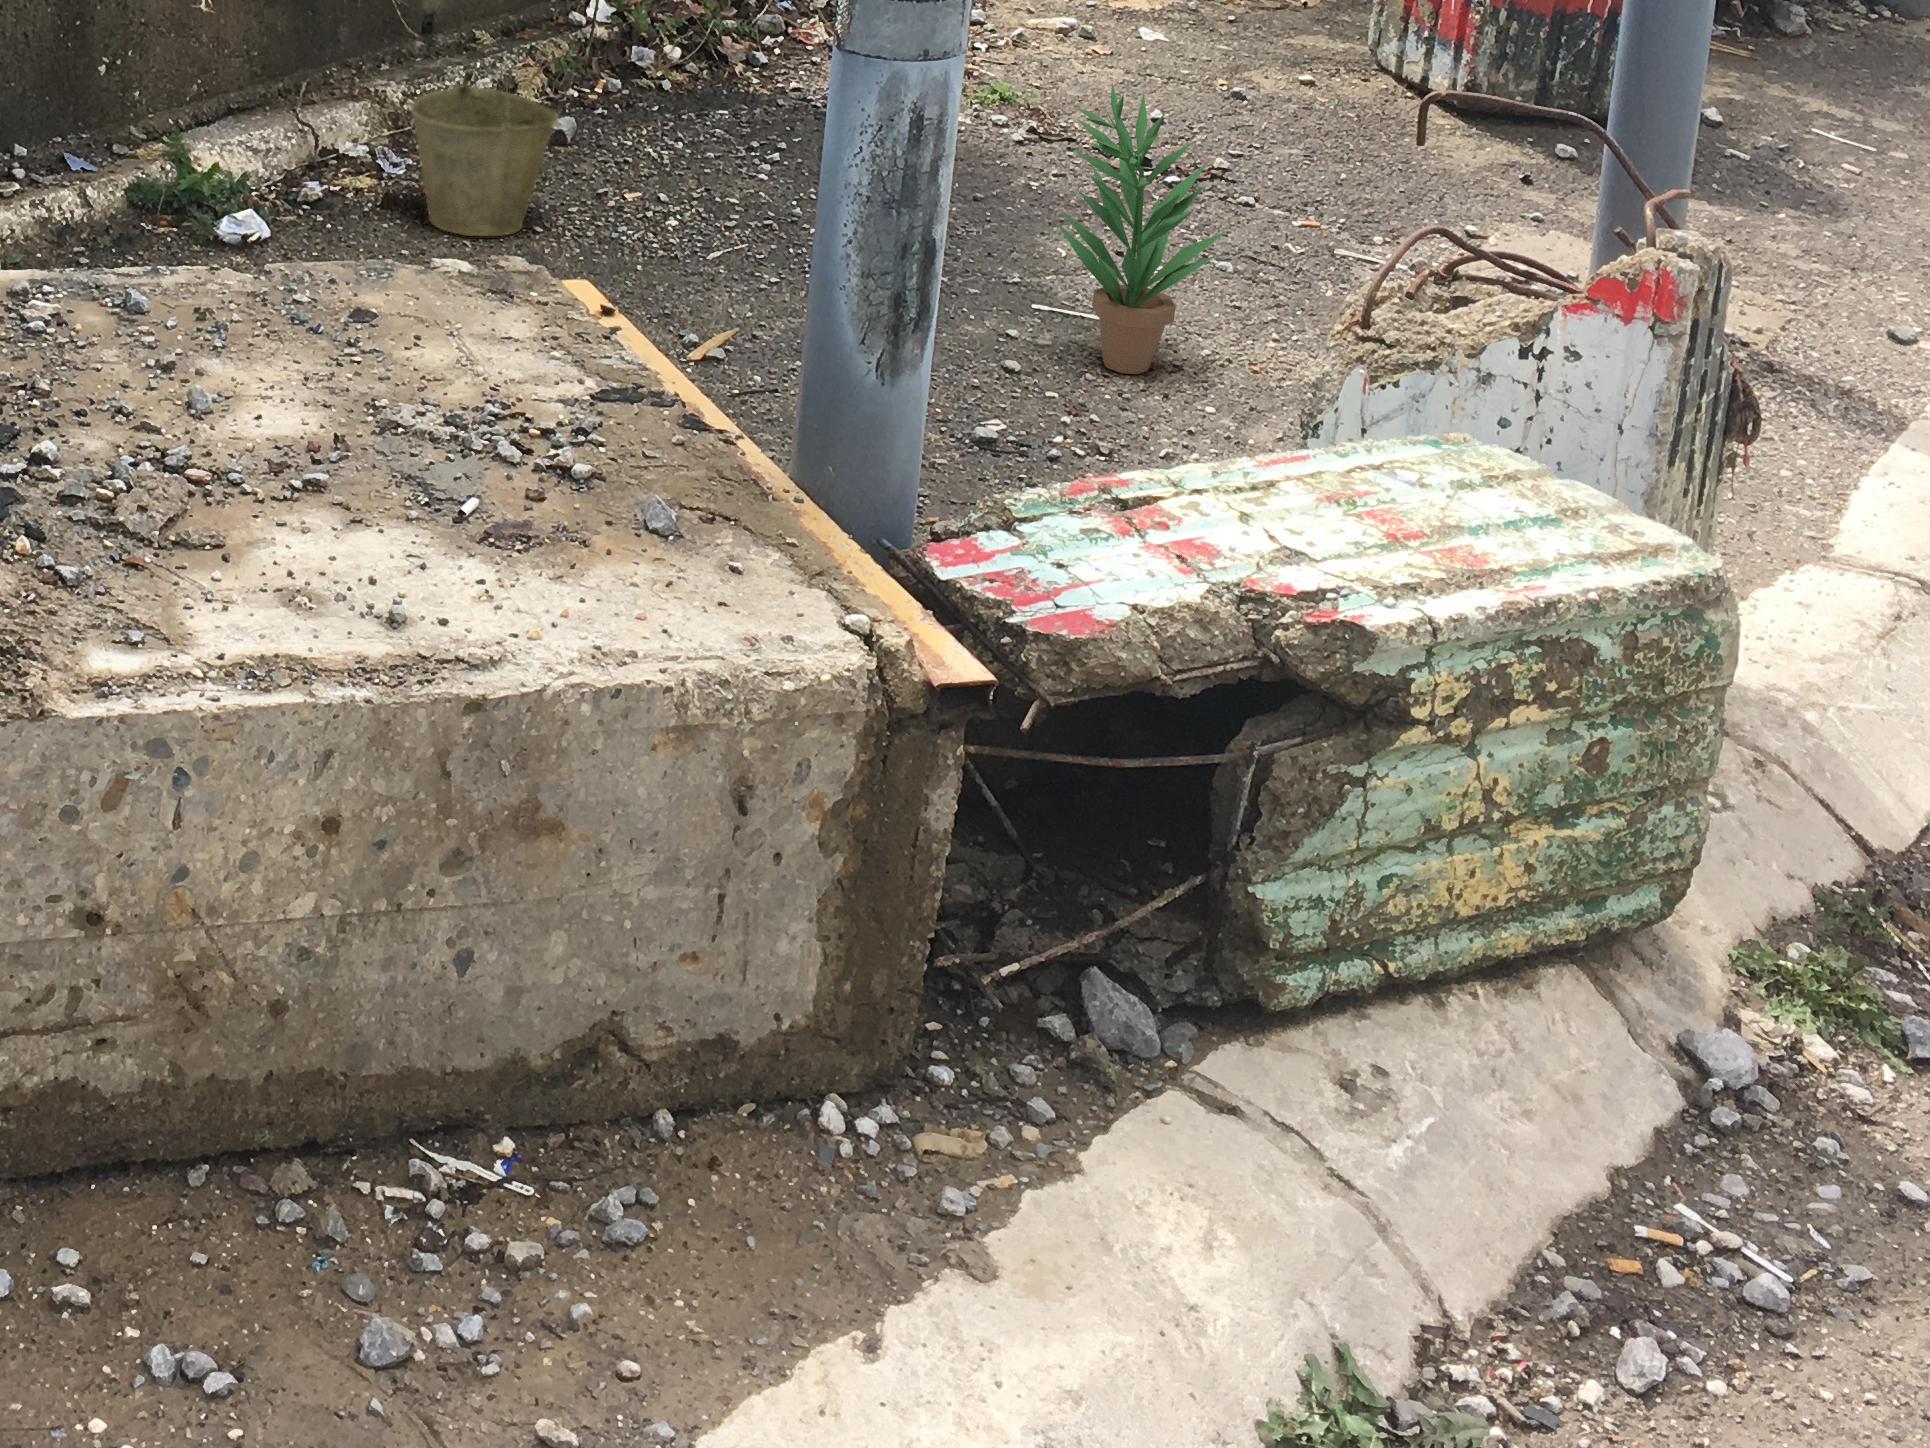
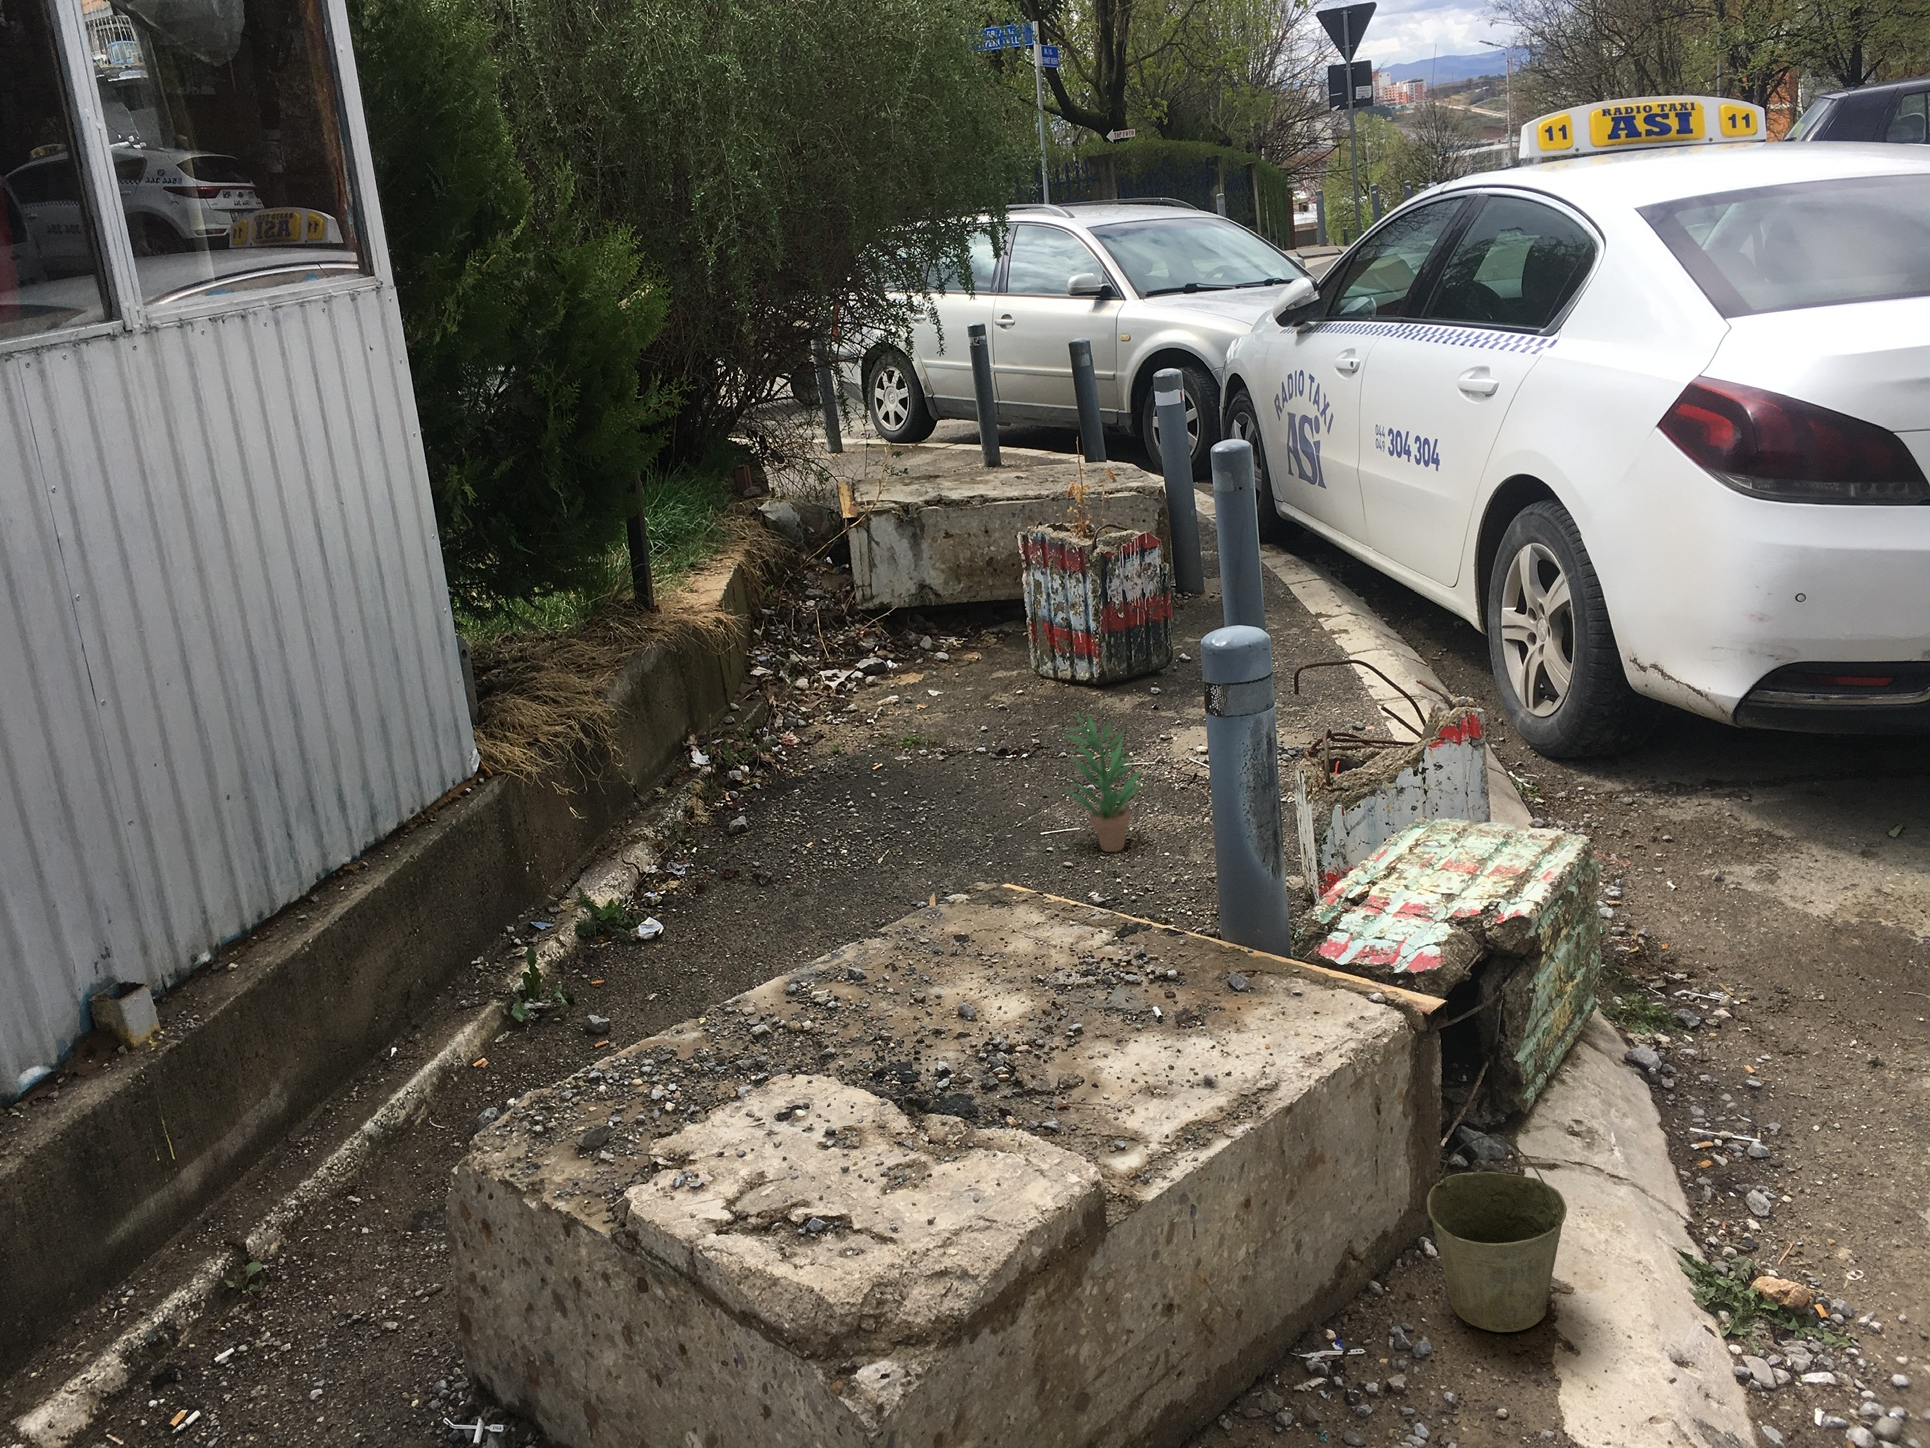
bucket: present [411,31,558,236] -> present [1427,1133,1567,1332]

